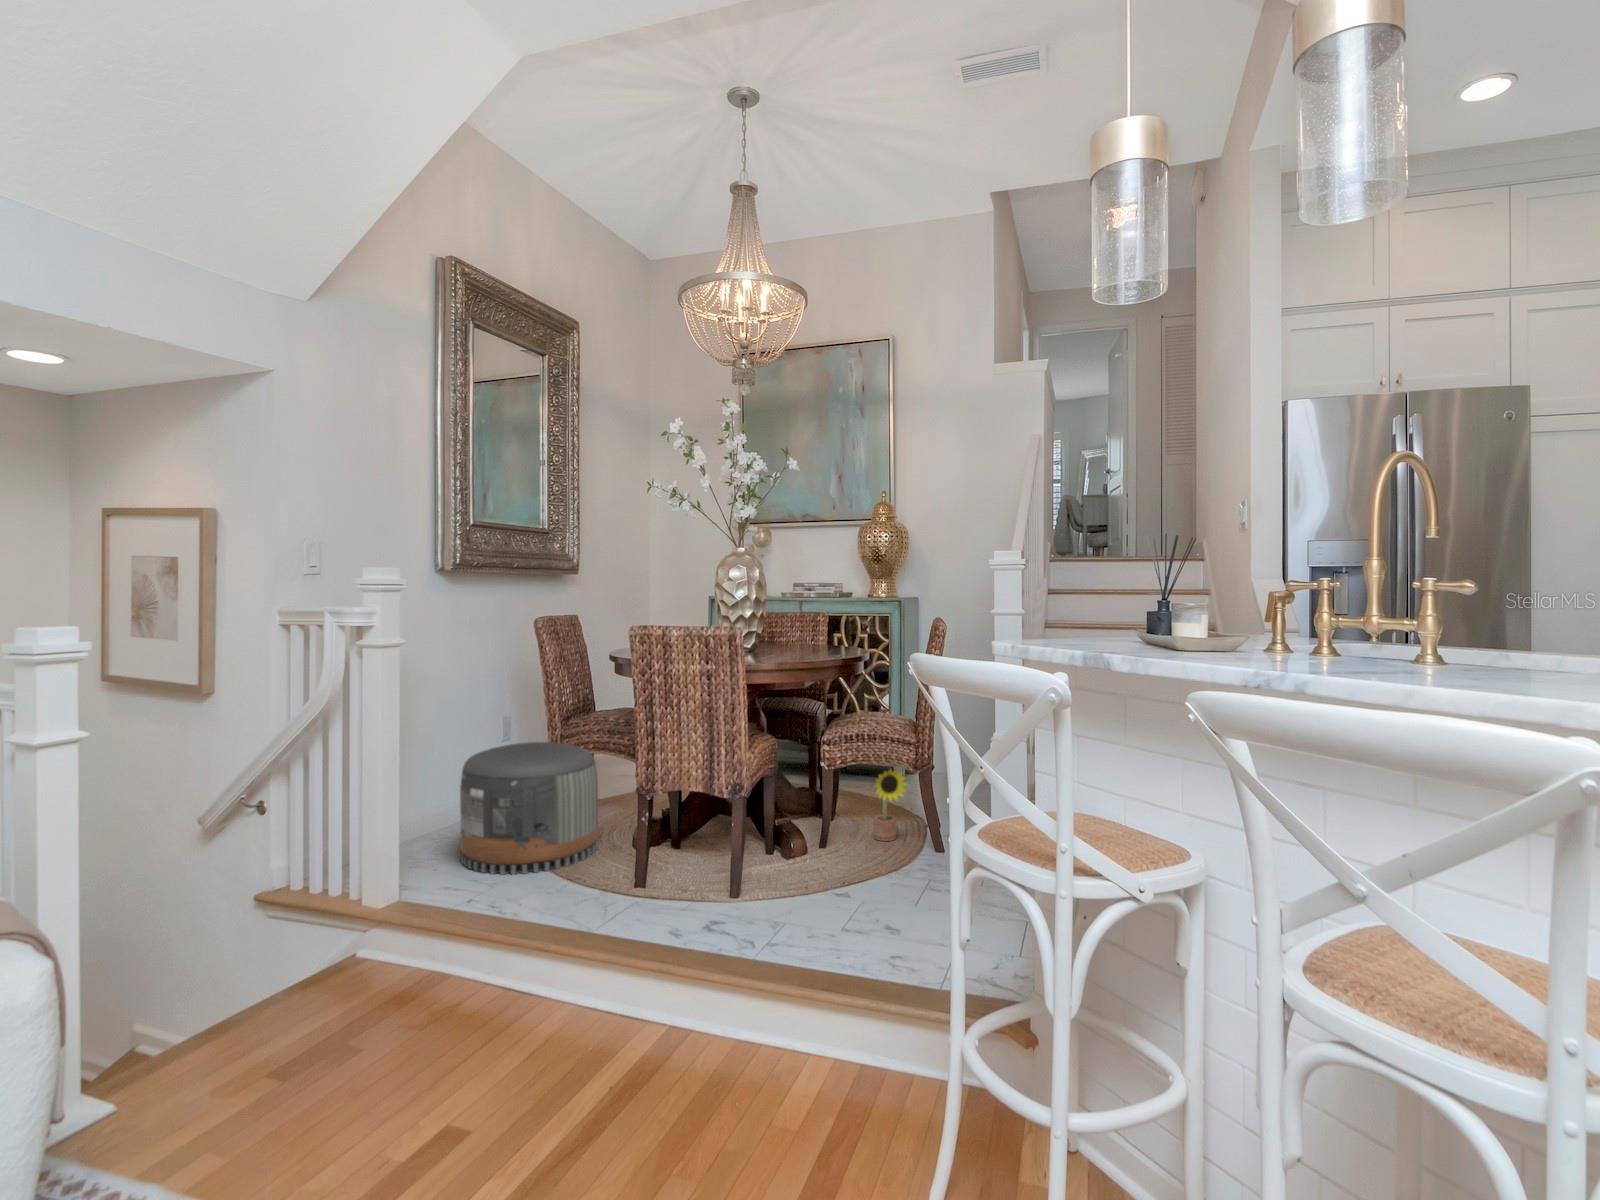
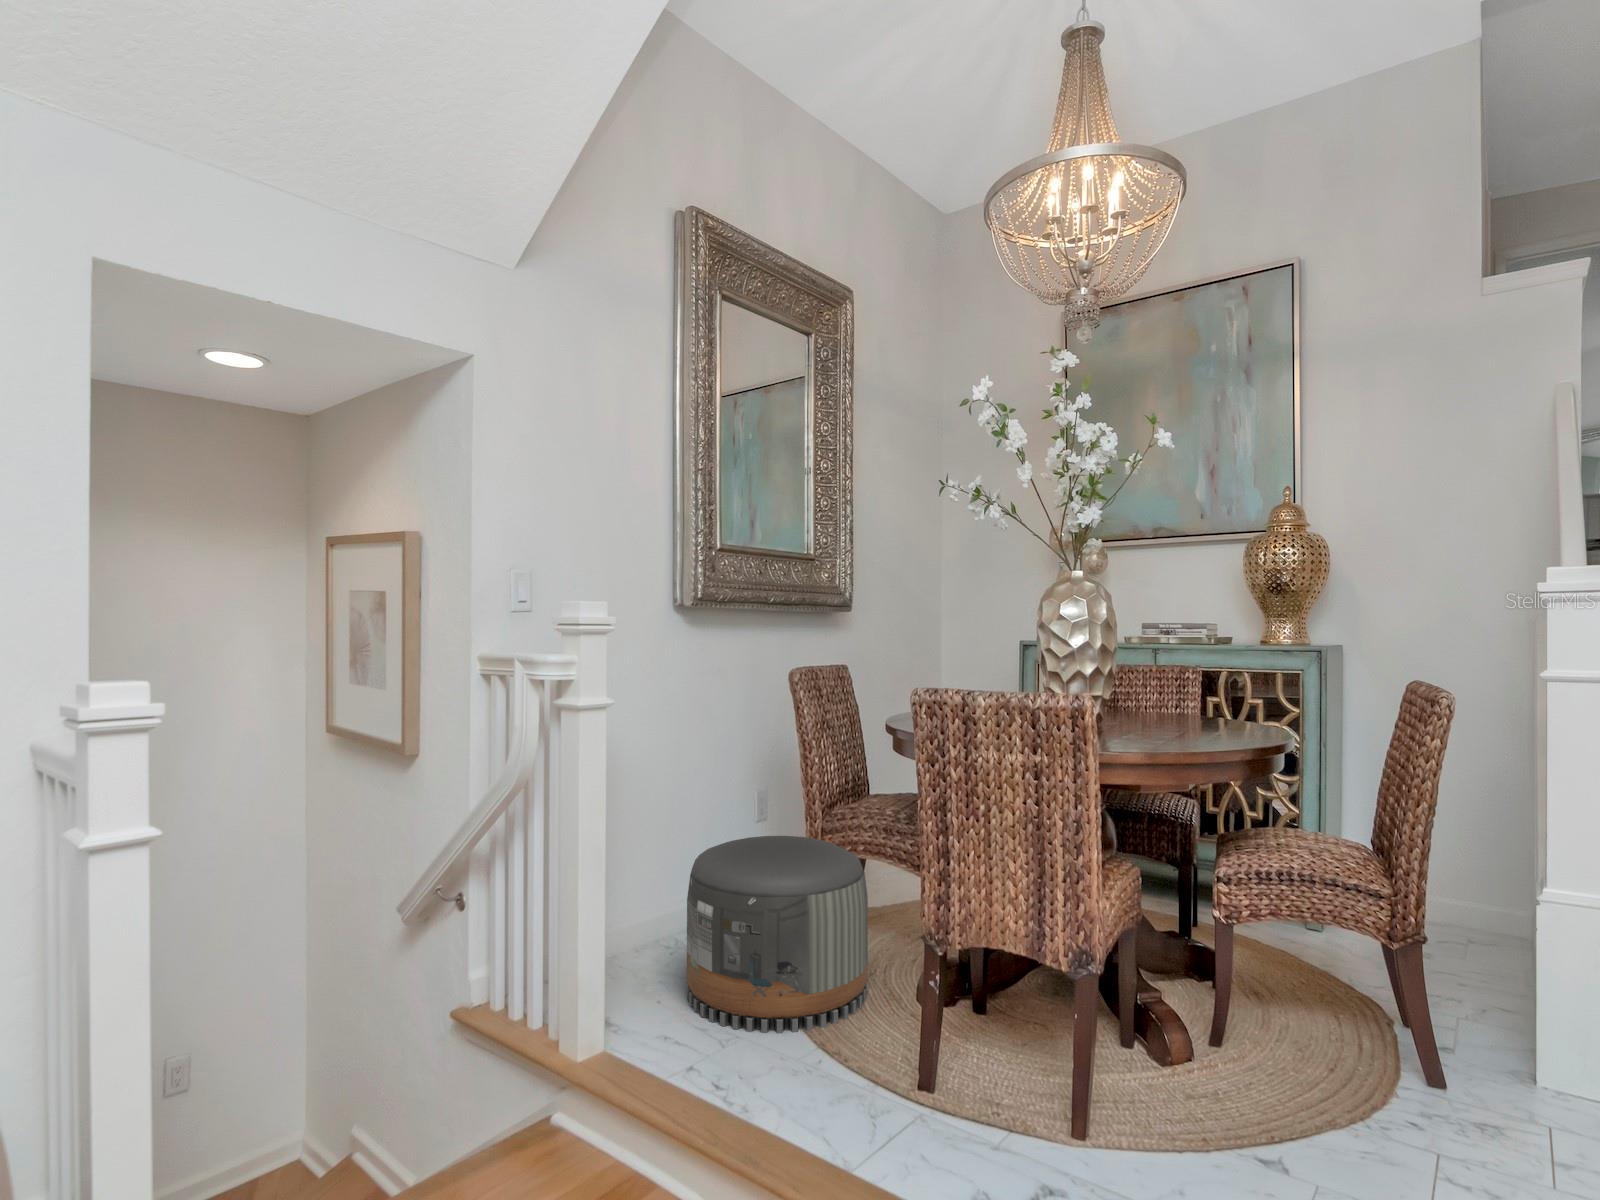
decorative plant: present [874,770,908,841] -> none [1307,931,1378,1052]

